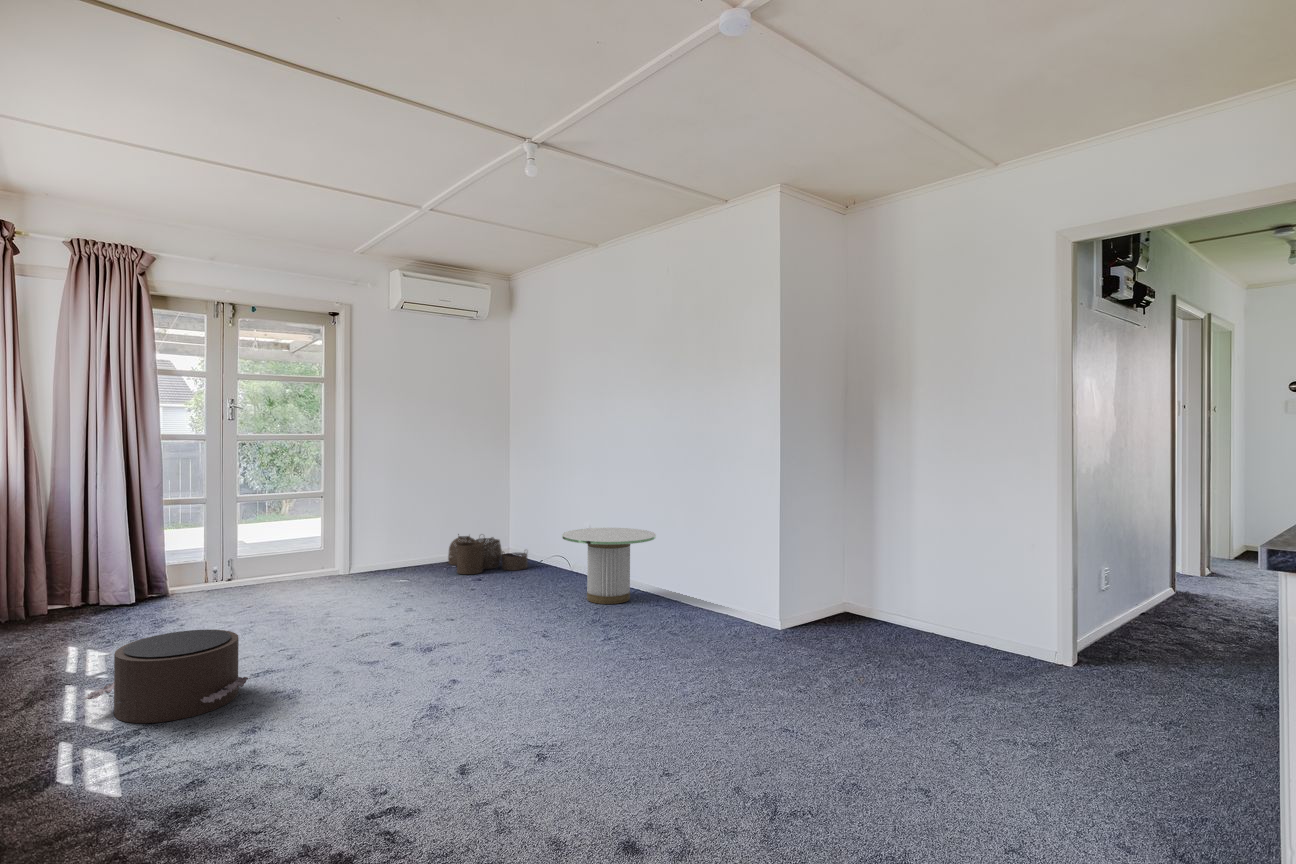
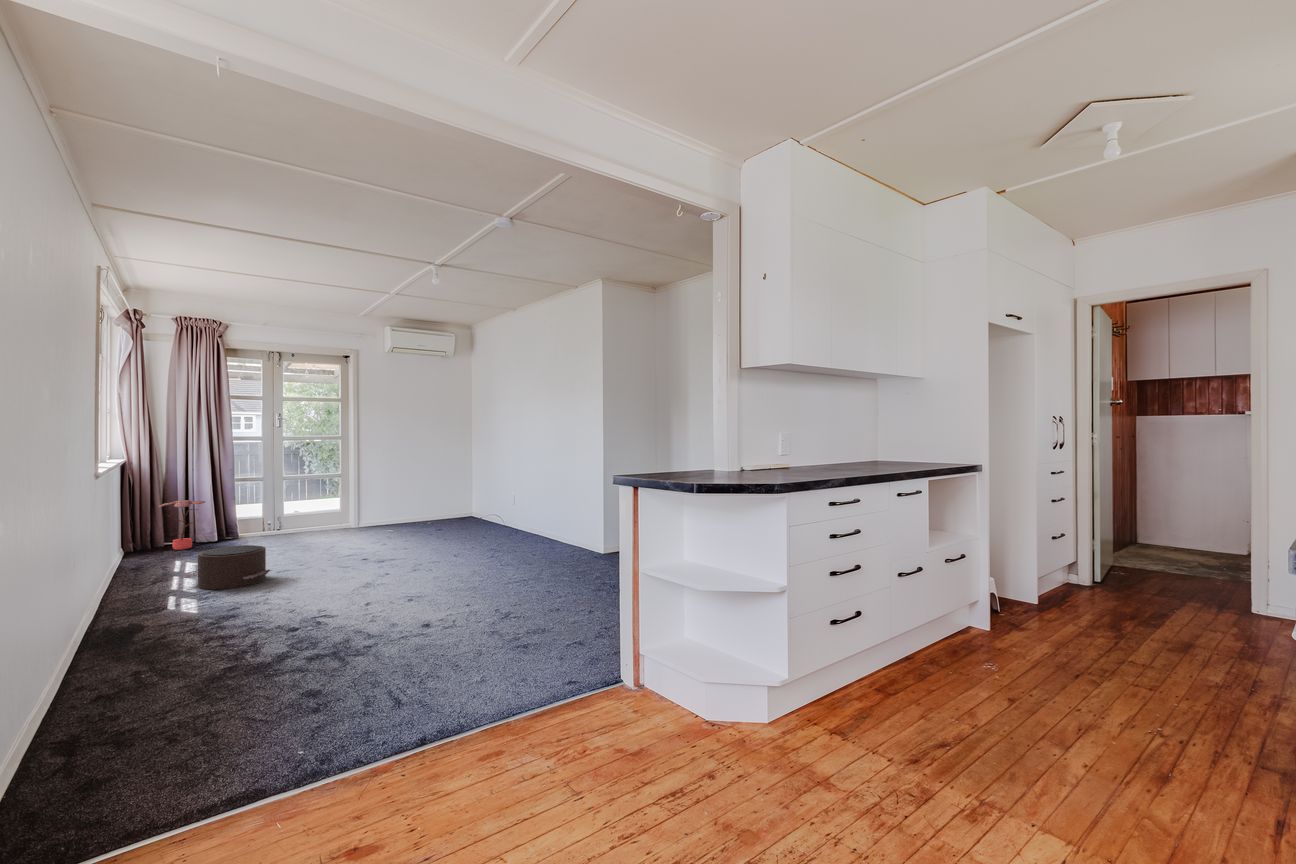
side table: present [562,528,656,604] -> none [481,495,543,542]
woven basket: present [448,534,528,574] -> none [426,502,477,528]
potted plant: none [37,538,117,620] -> present [159,500,205,550]

